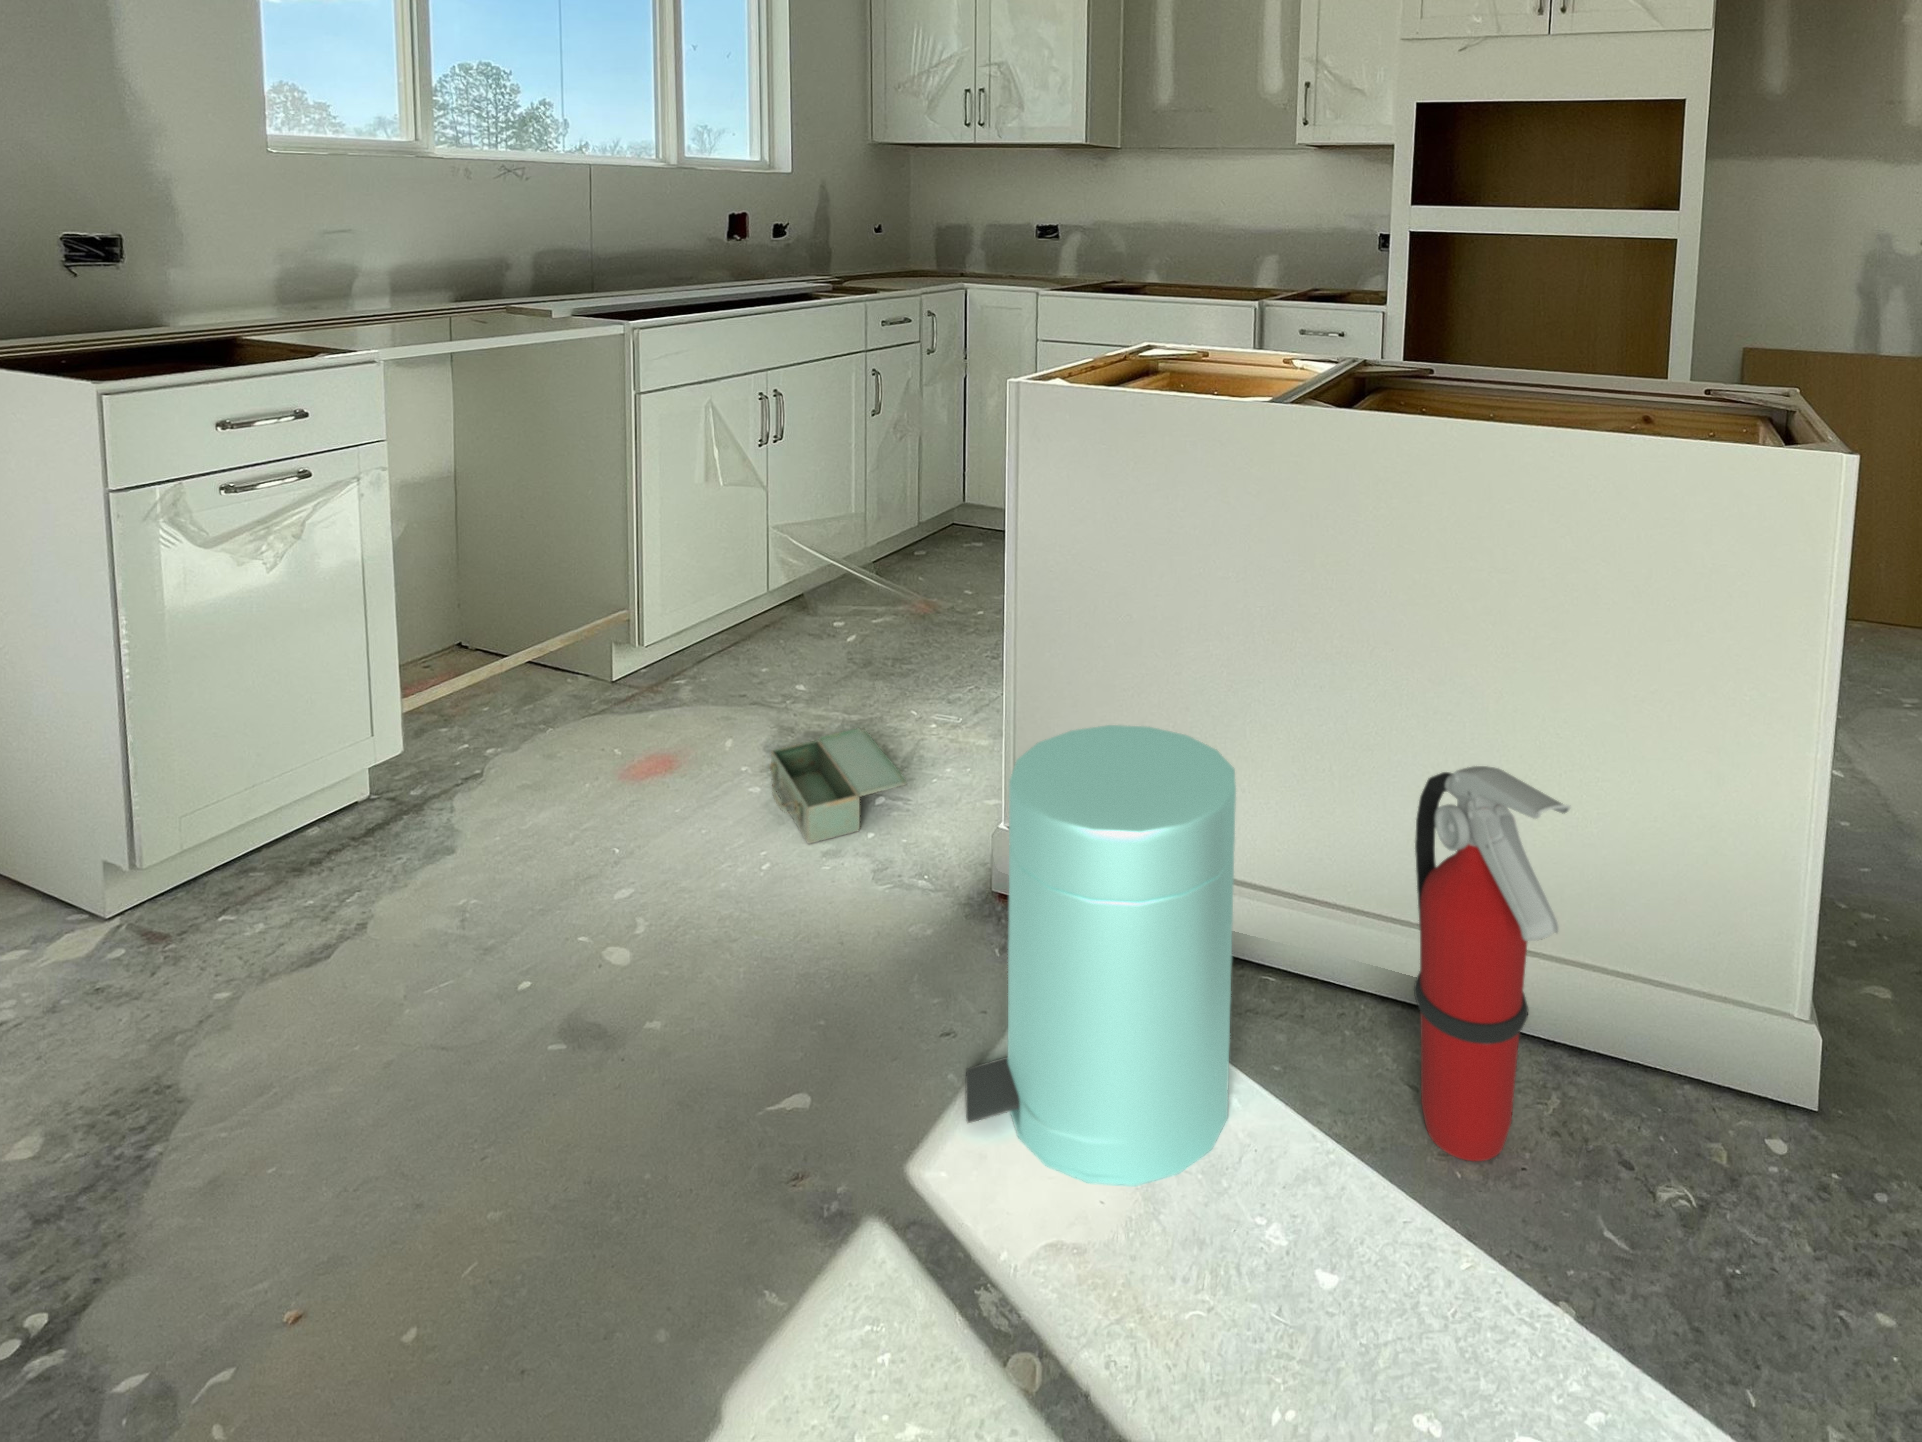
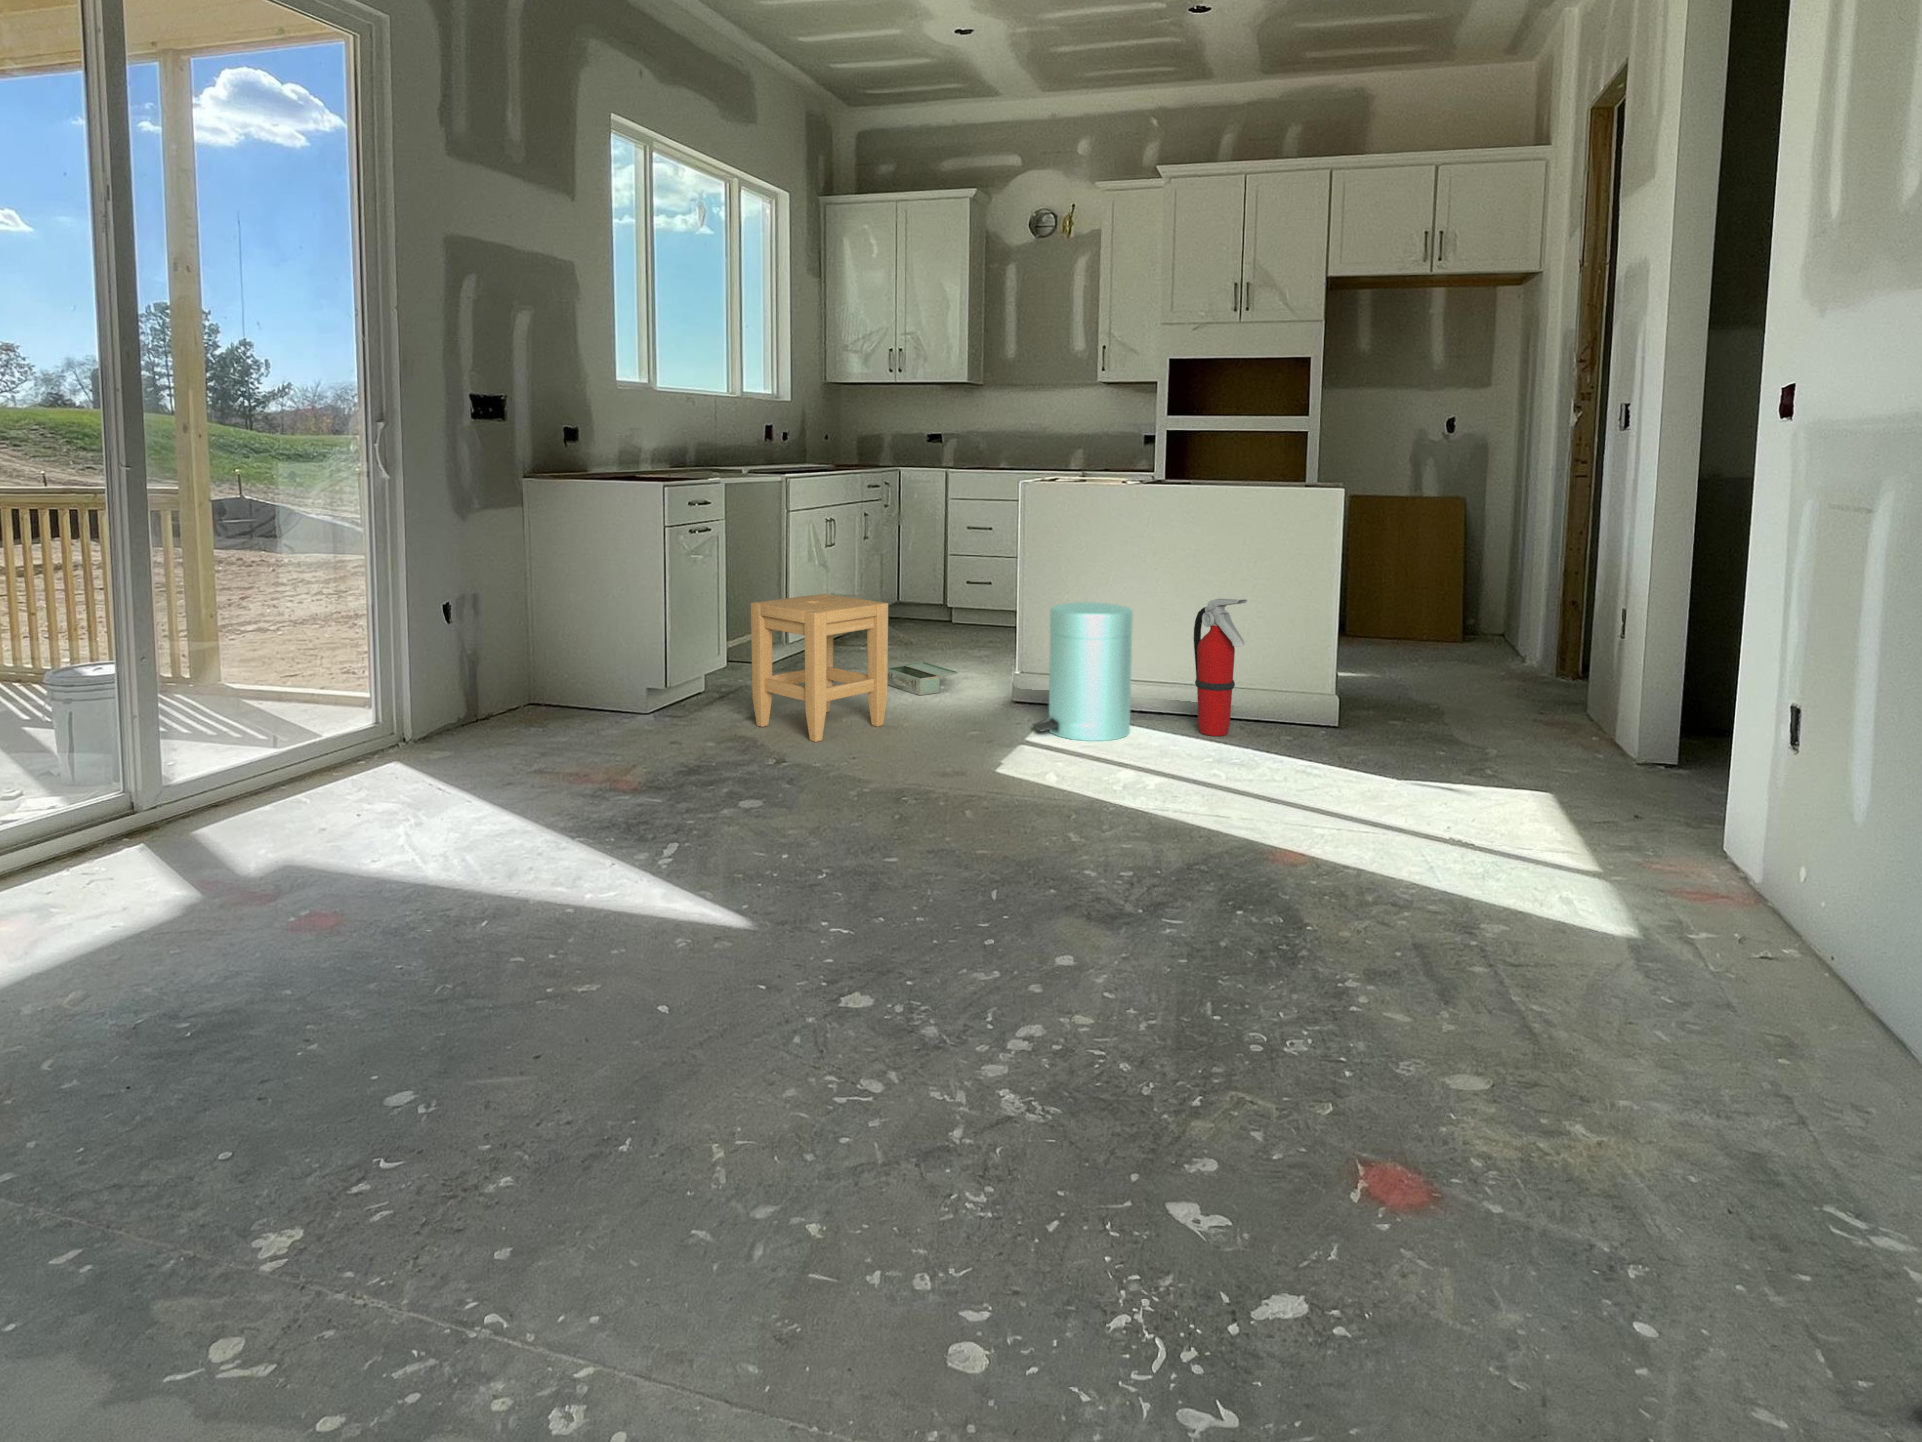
stool: none [260,649,611,1142] -> present [751,594,888,742]

